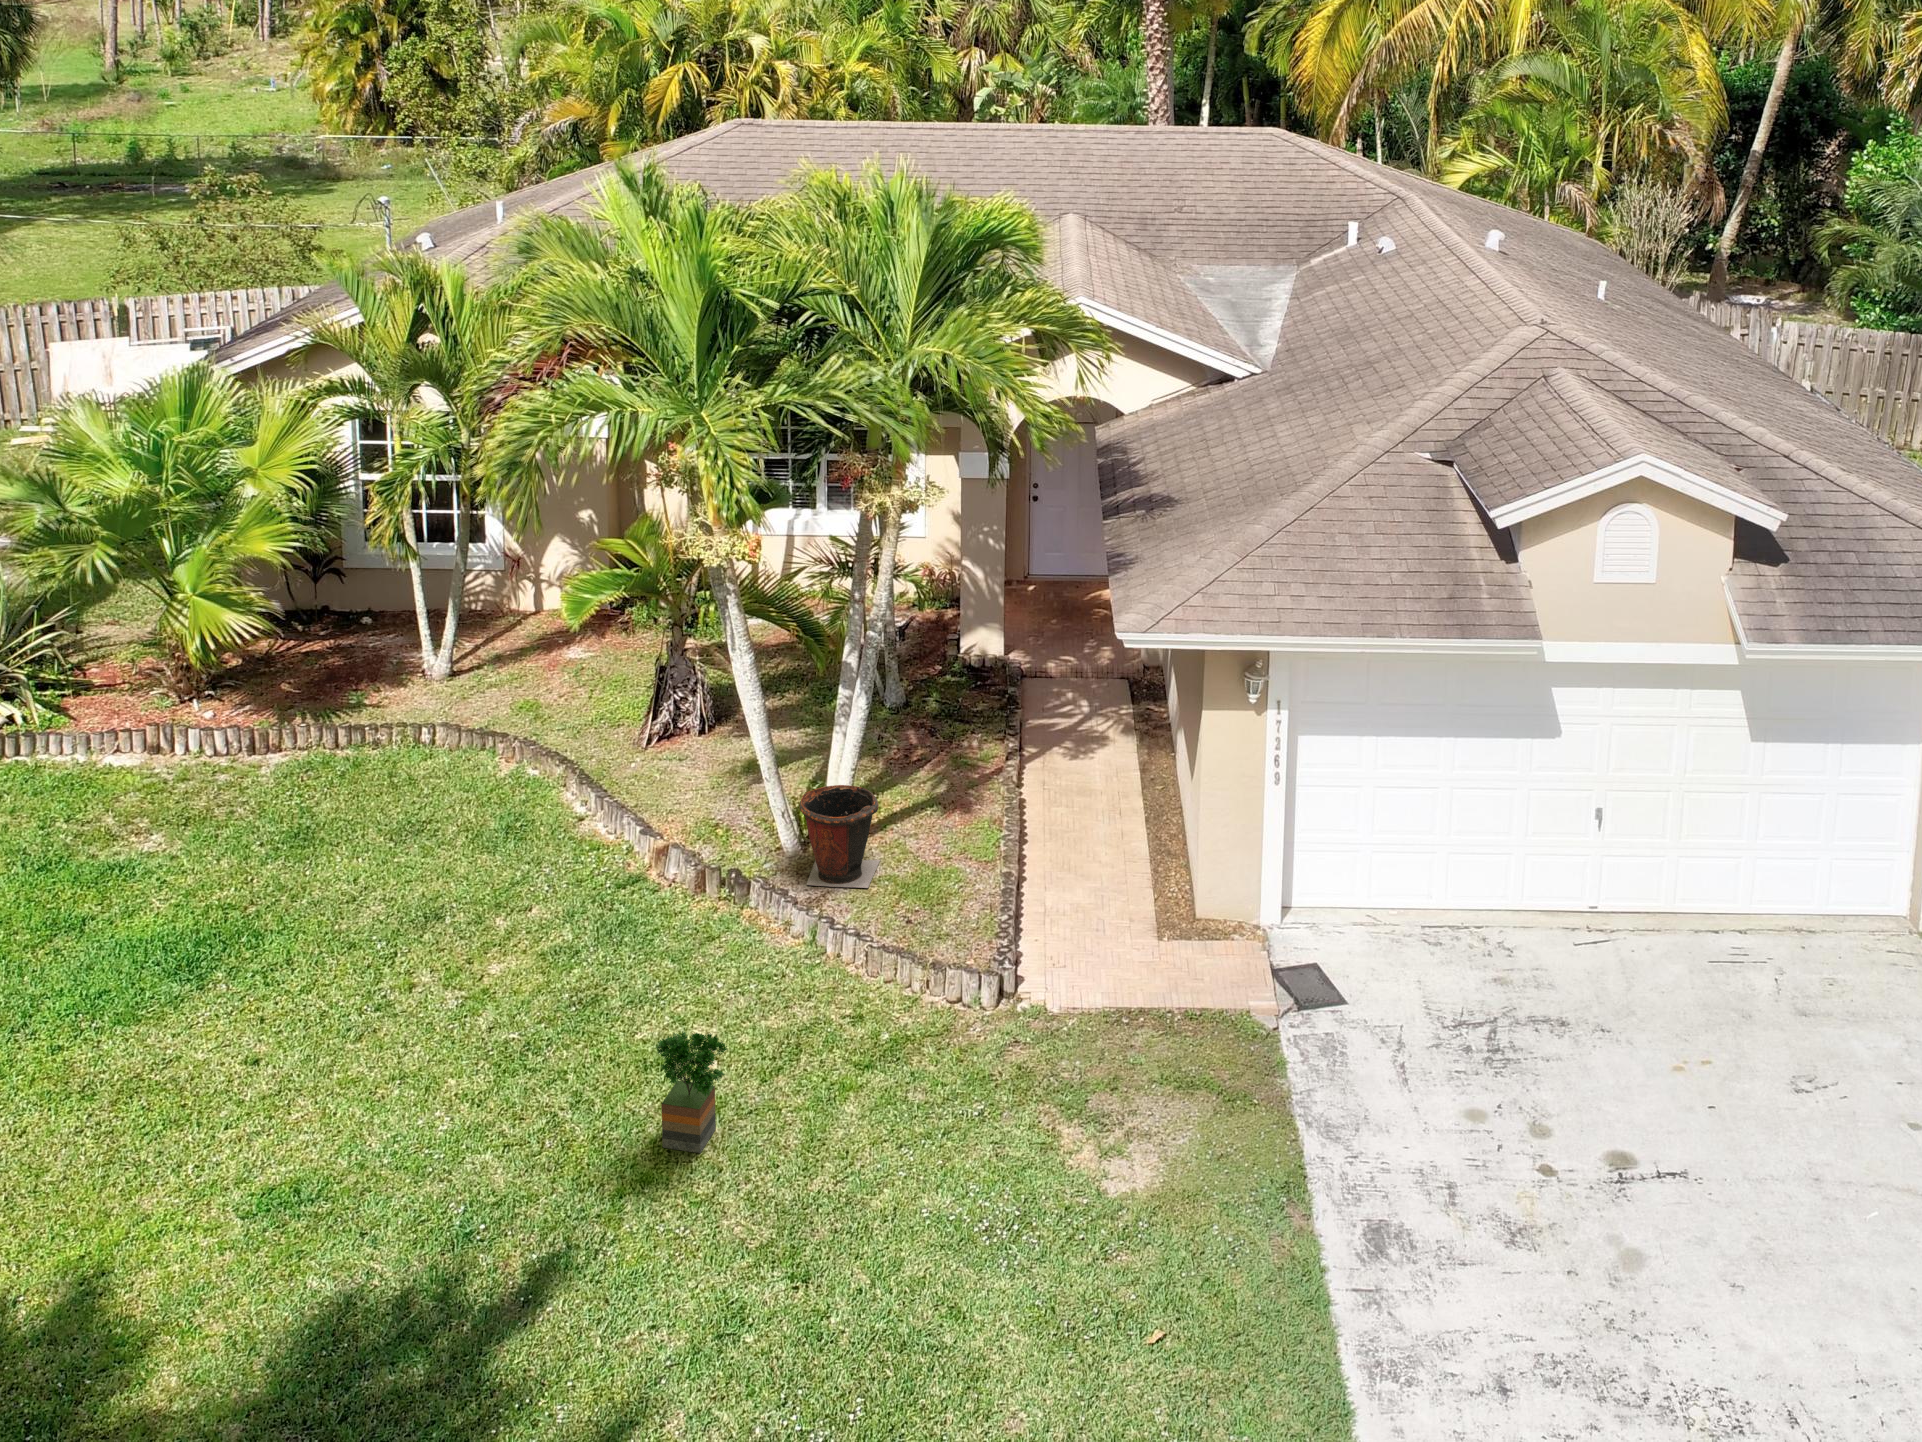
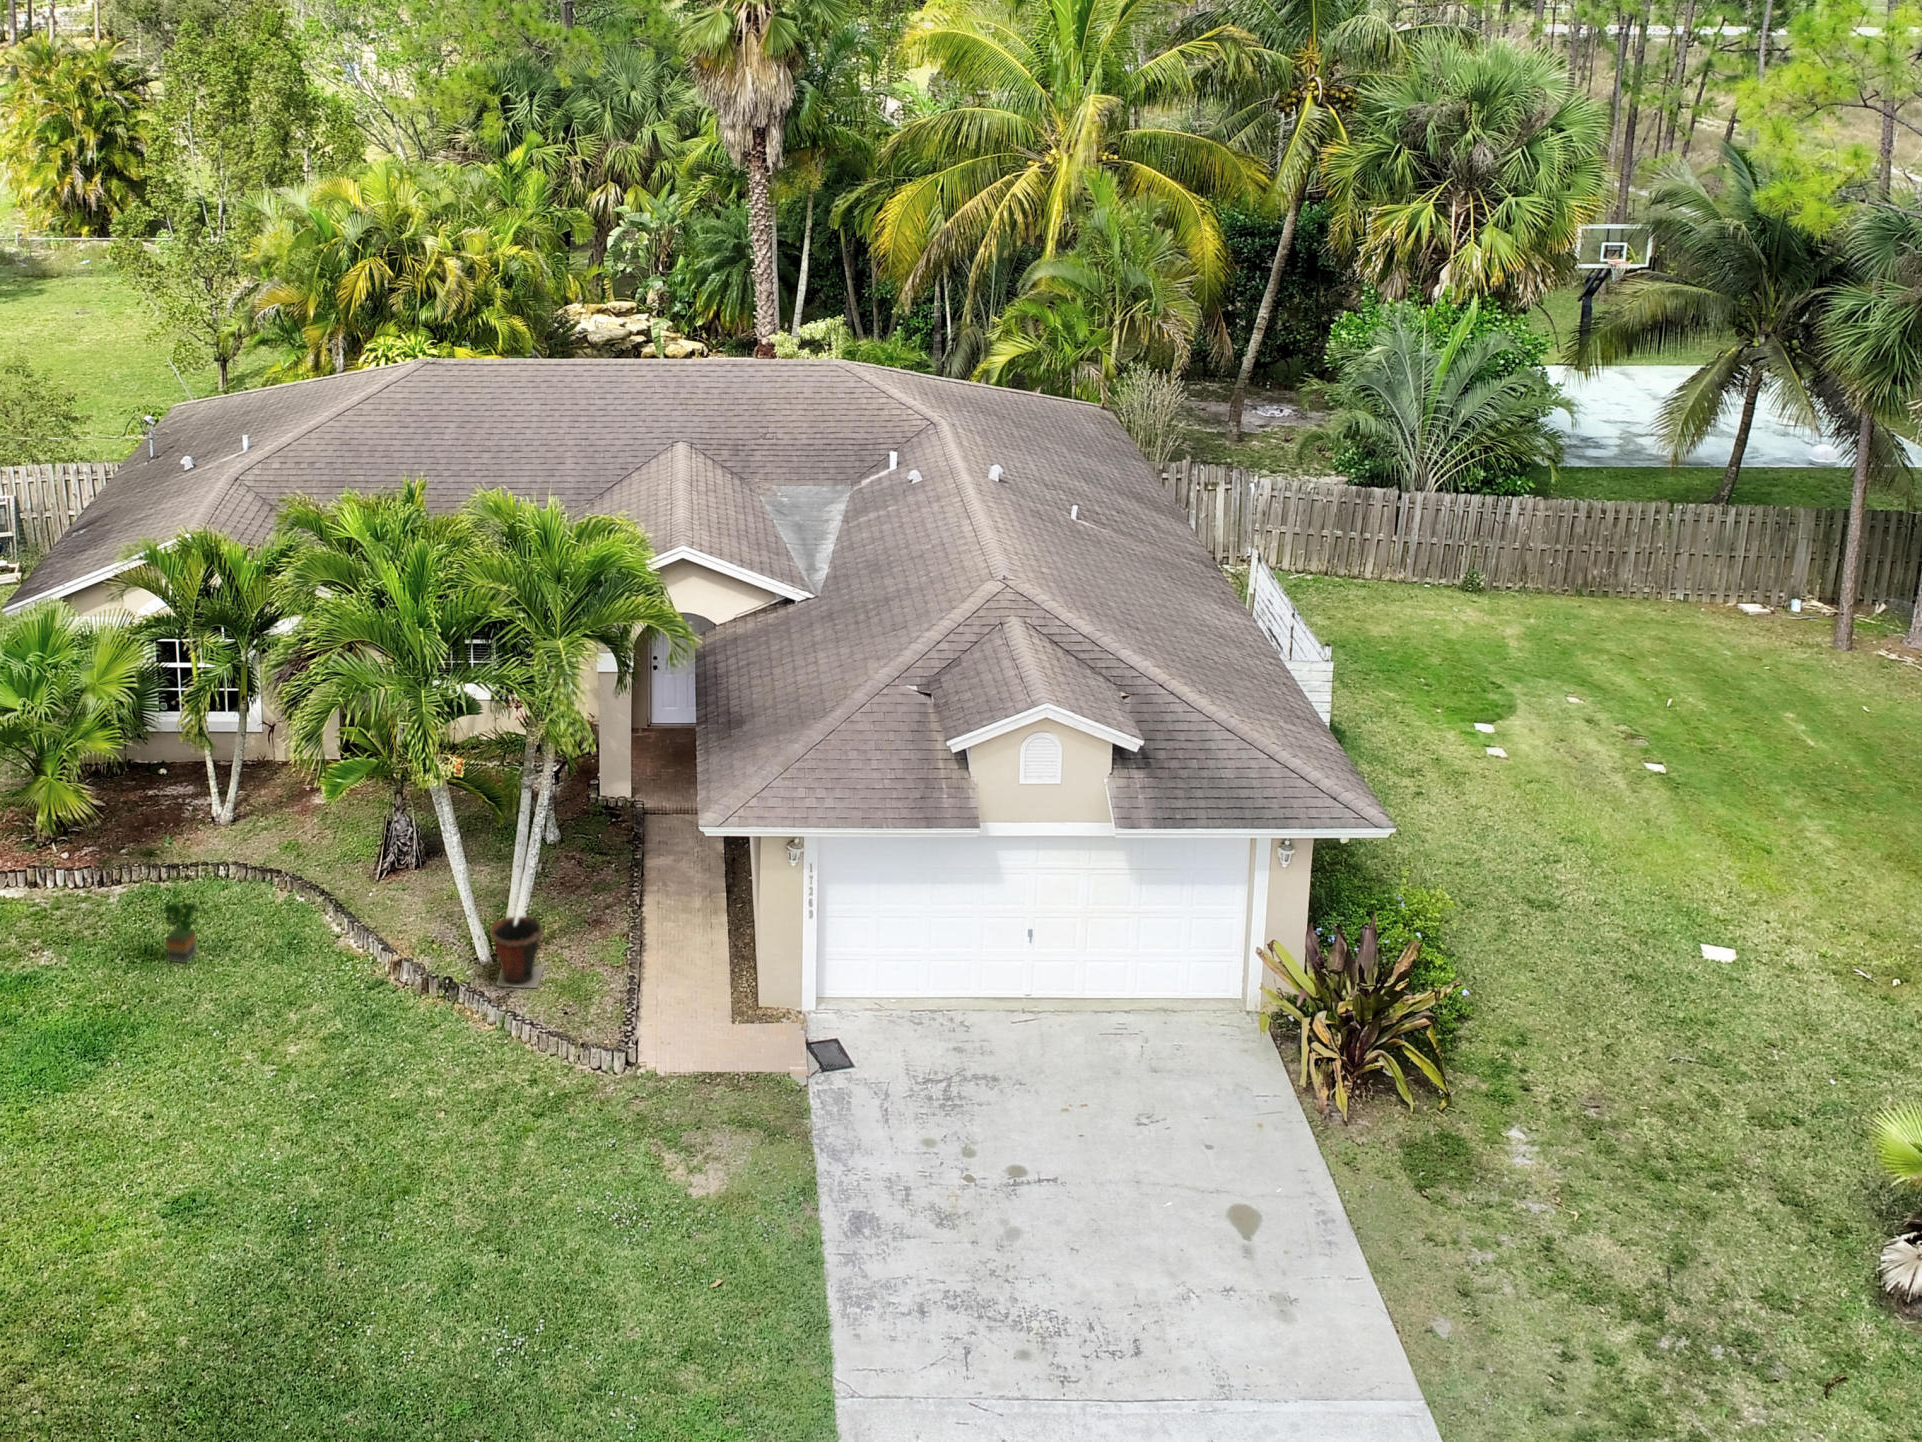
potted tree: present [656,1031,728,1153] -> present [164,902,200,963]

